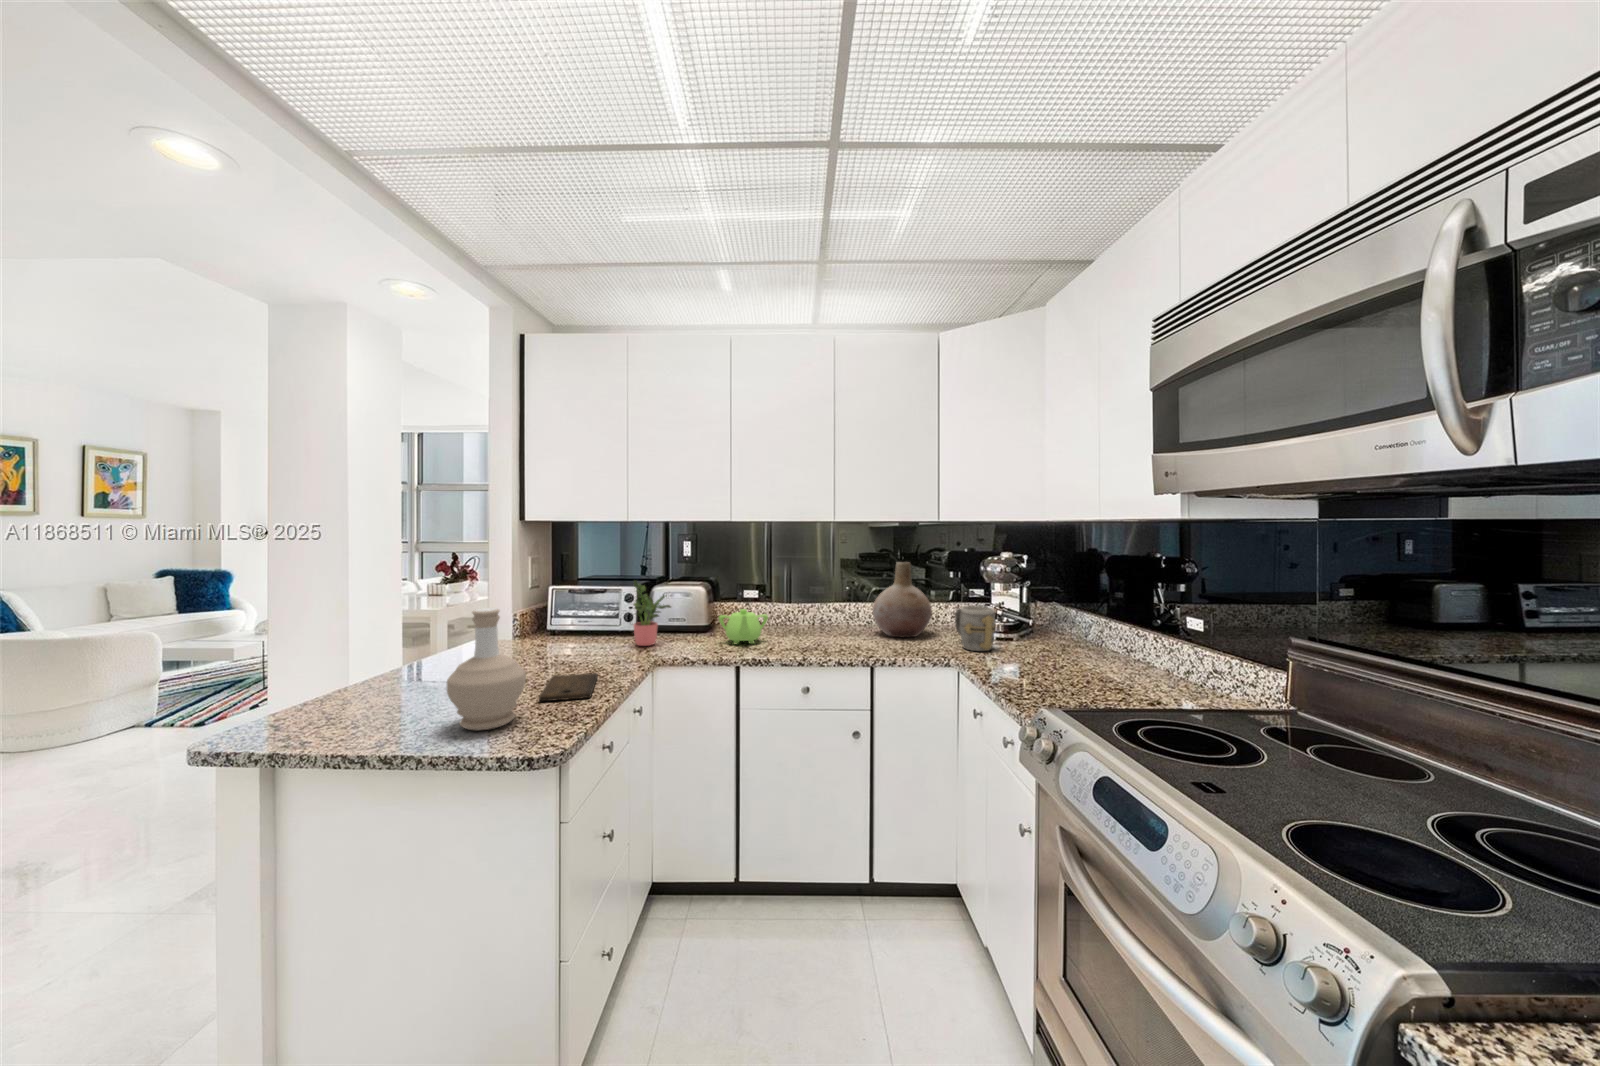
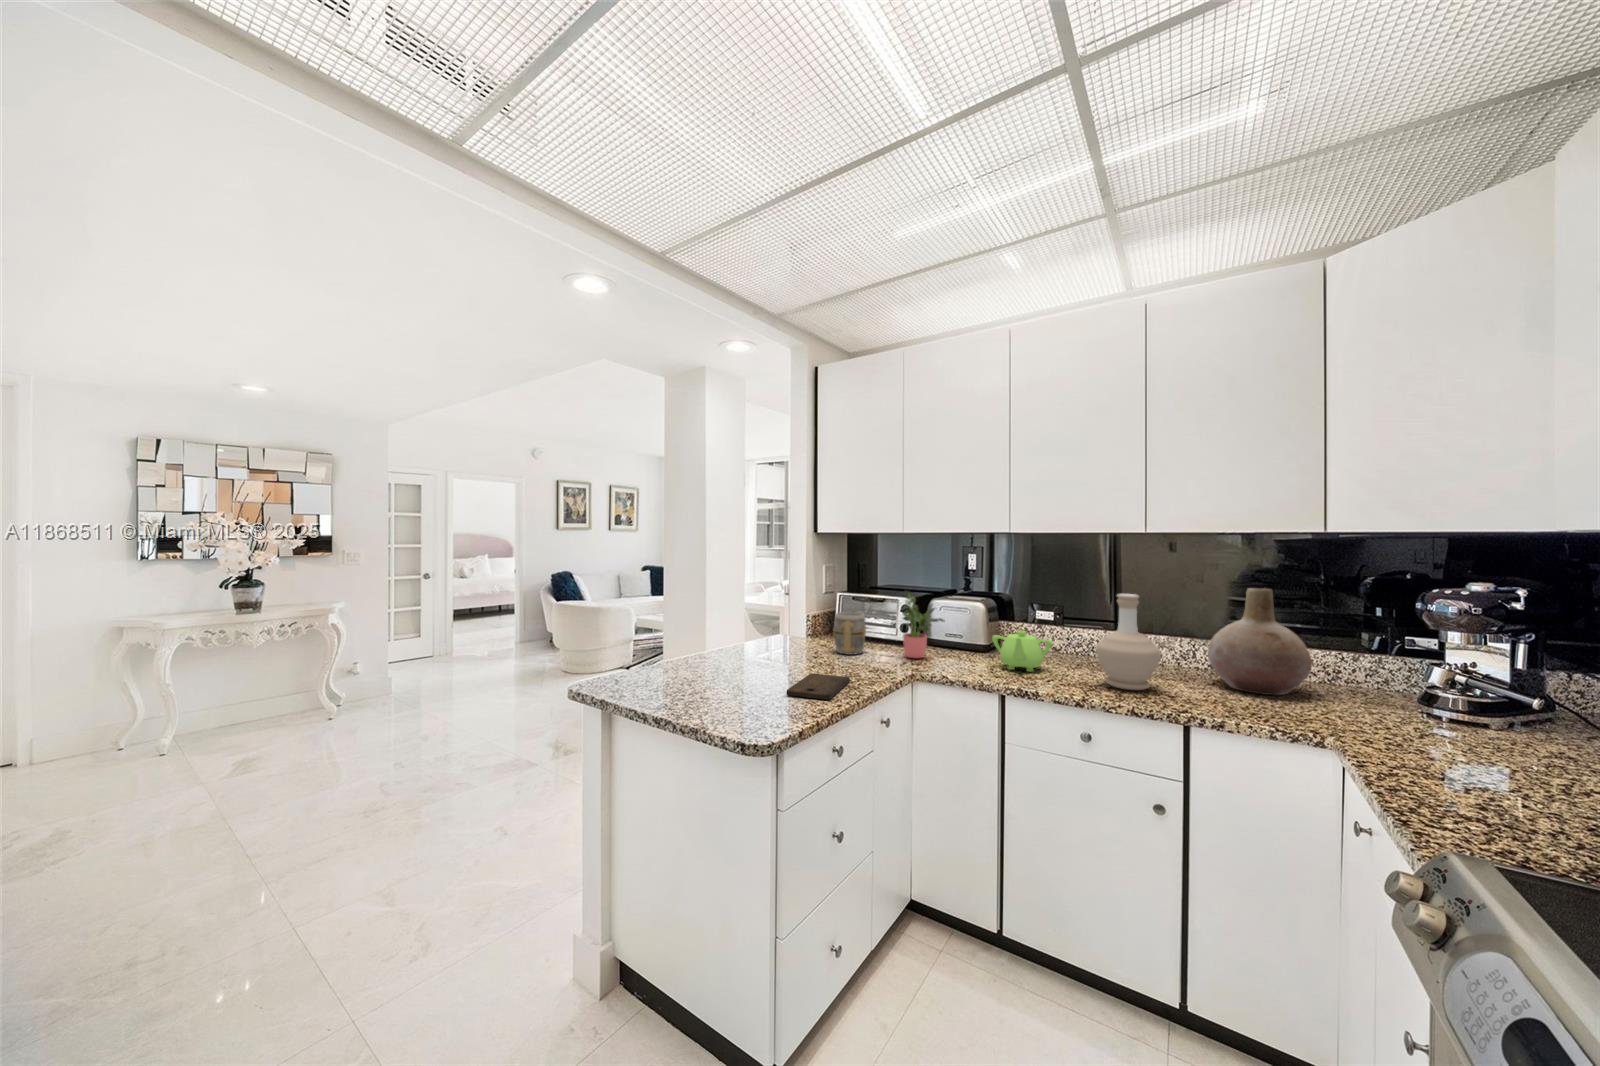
mug: present [955,606,996,651] -> present [833,612,866,655]
bottle: present [447,608,526,730] -> present [1096,594,1161,690]

